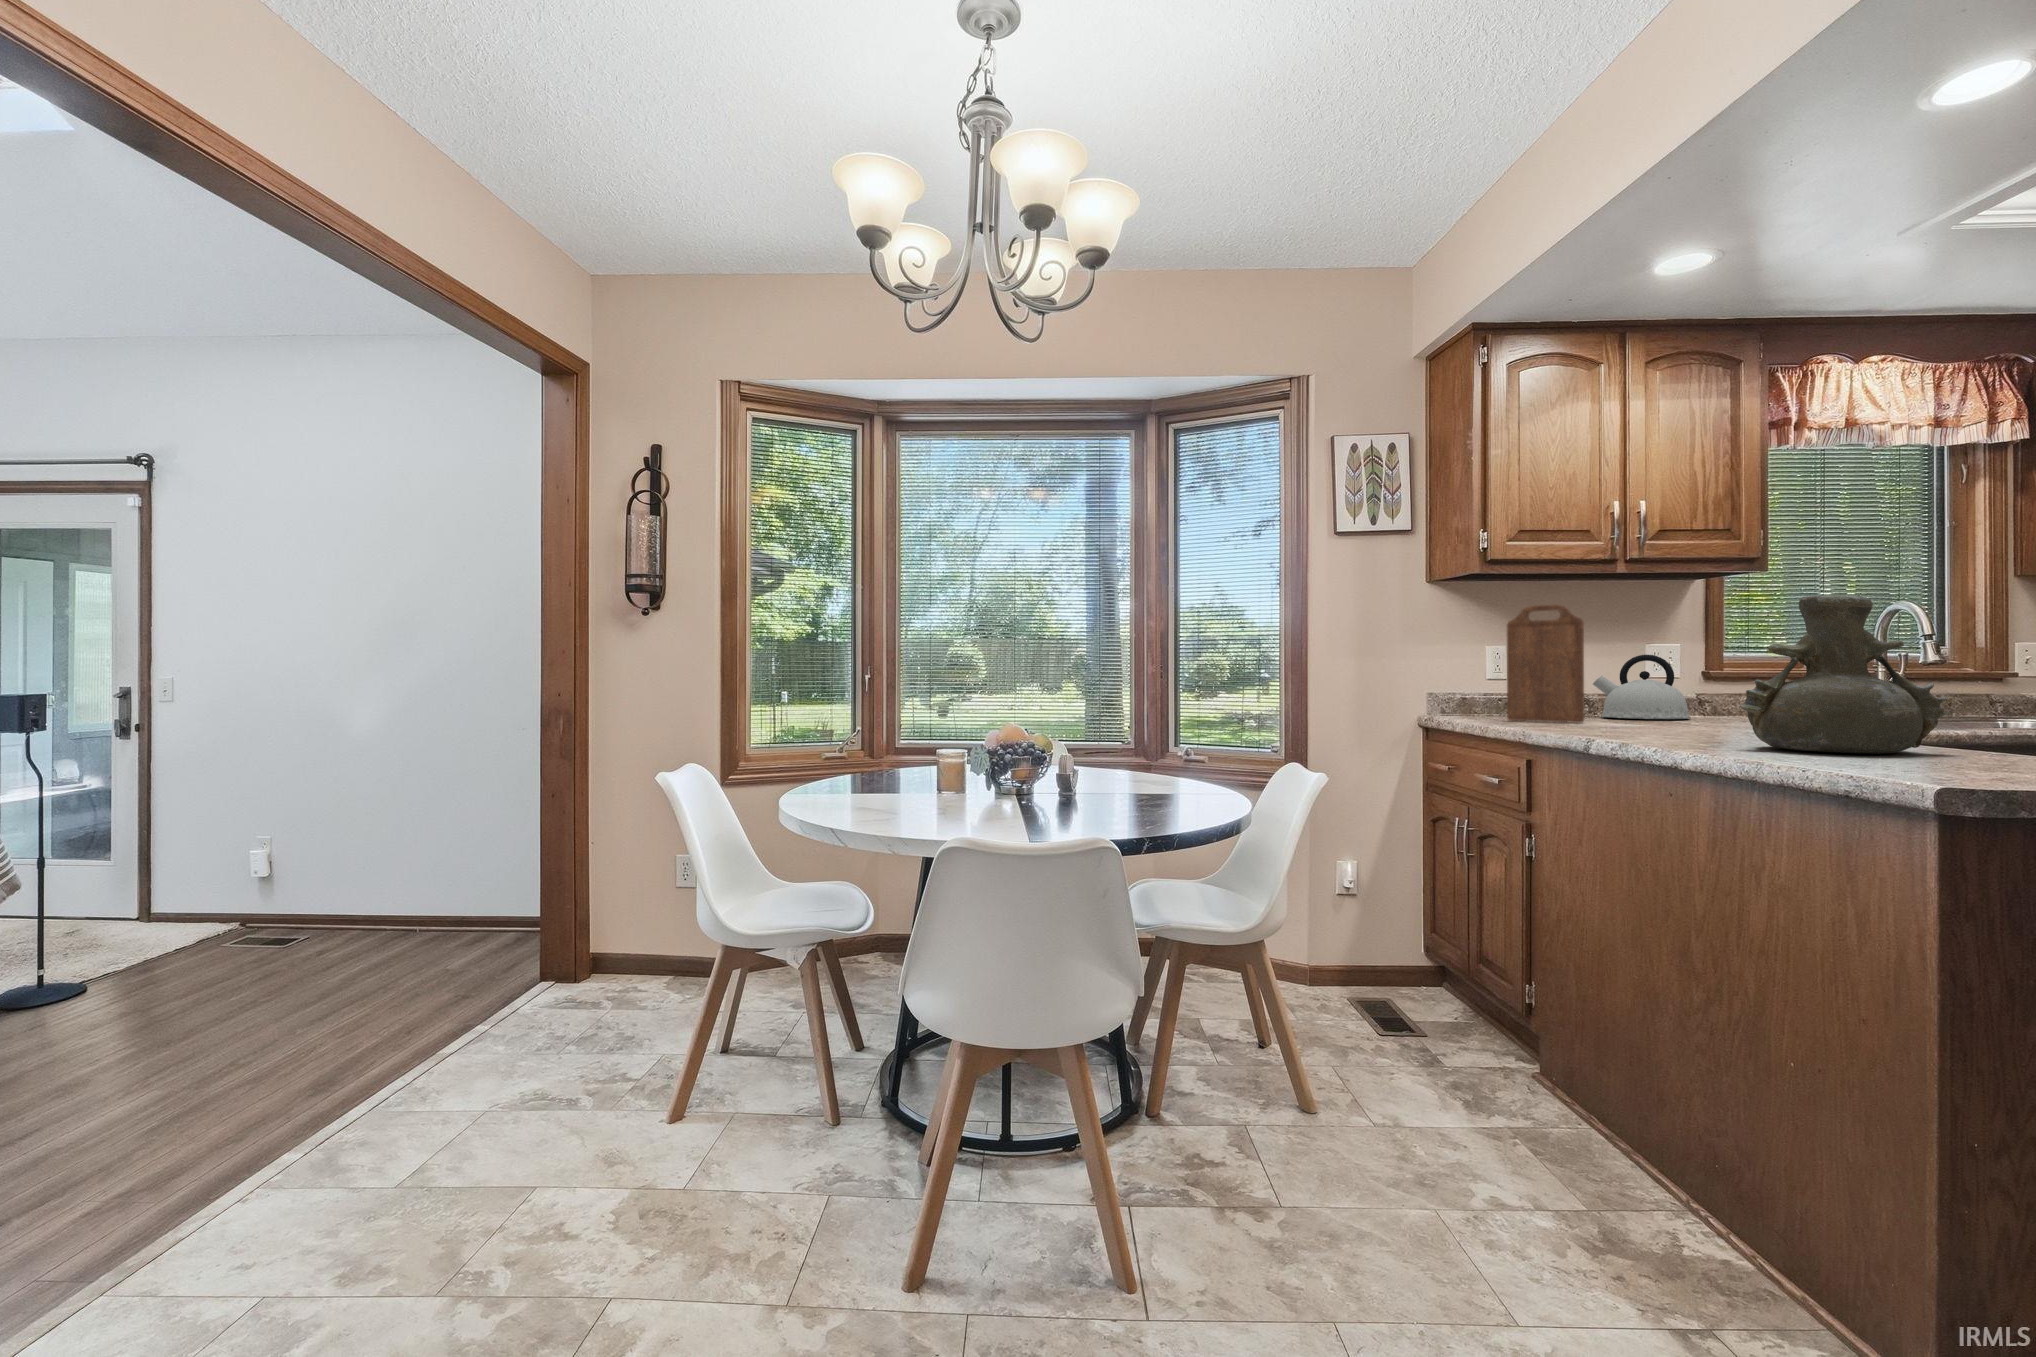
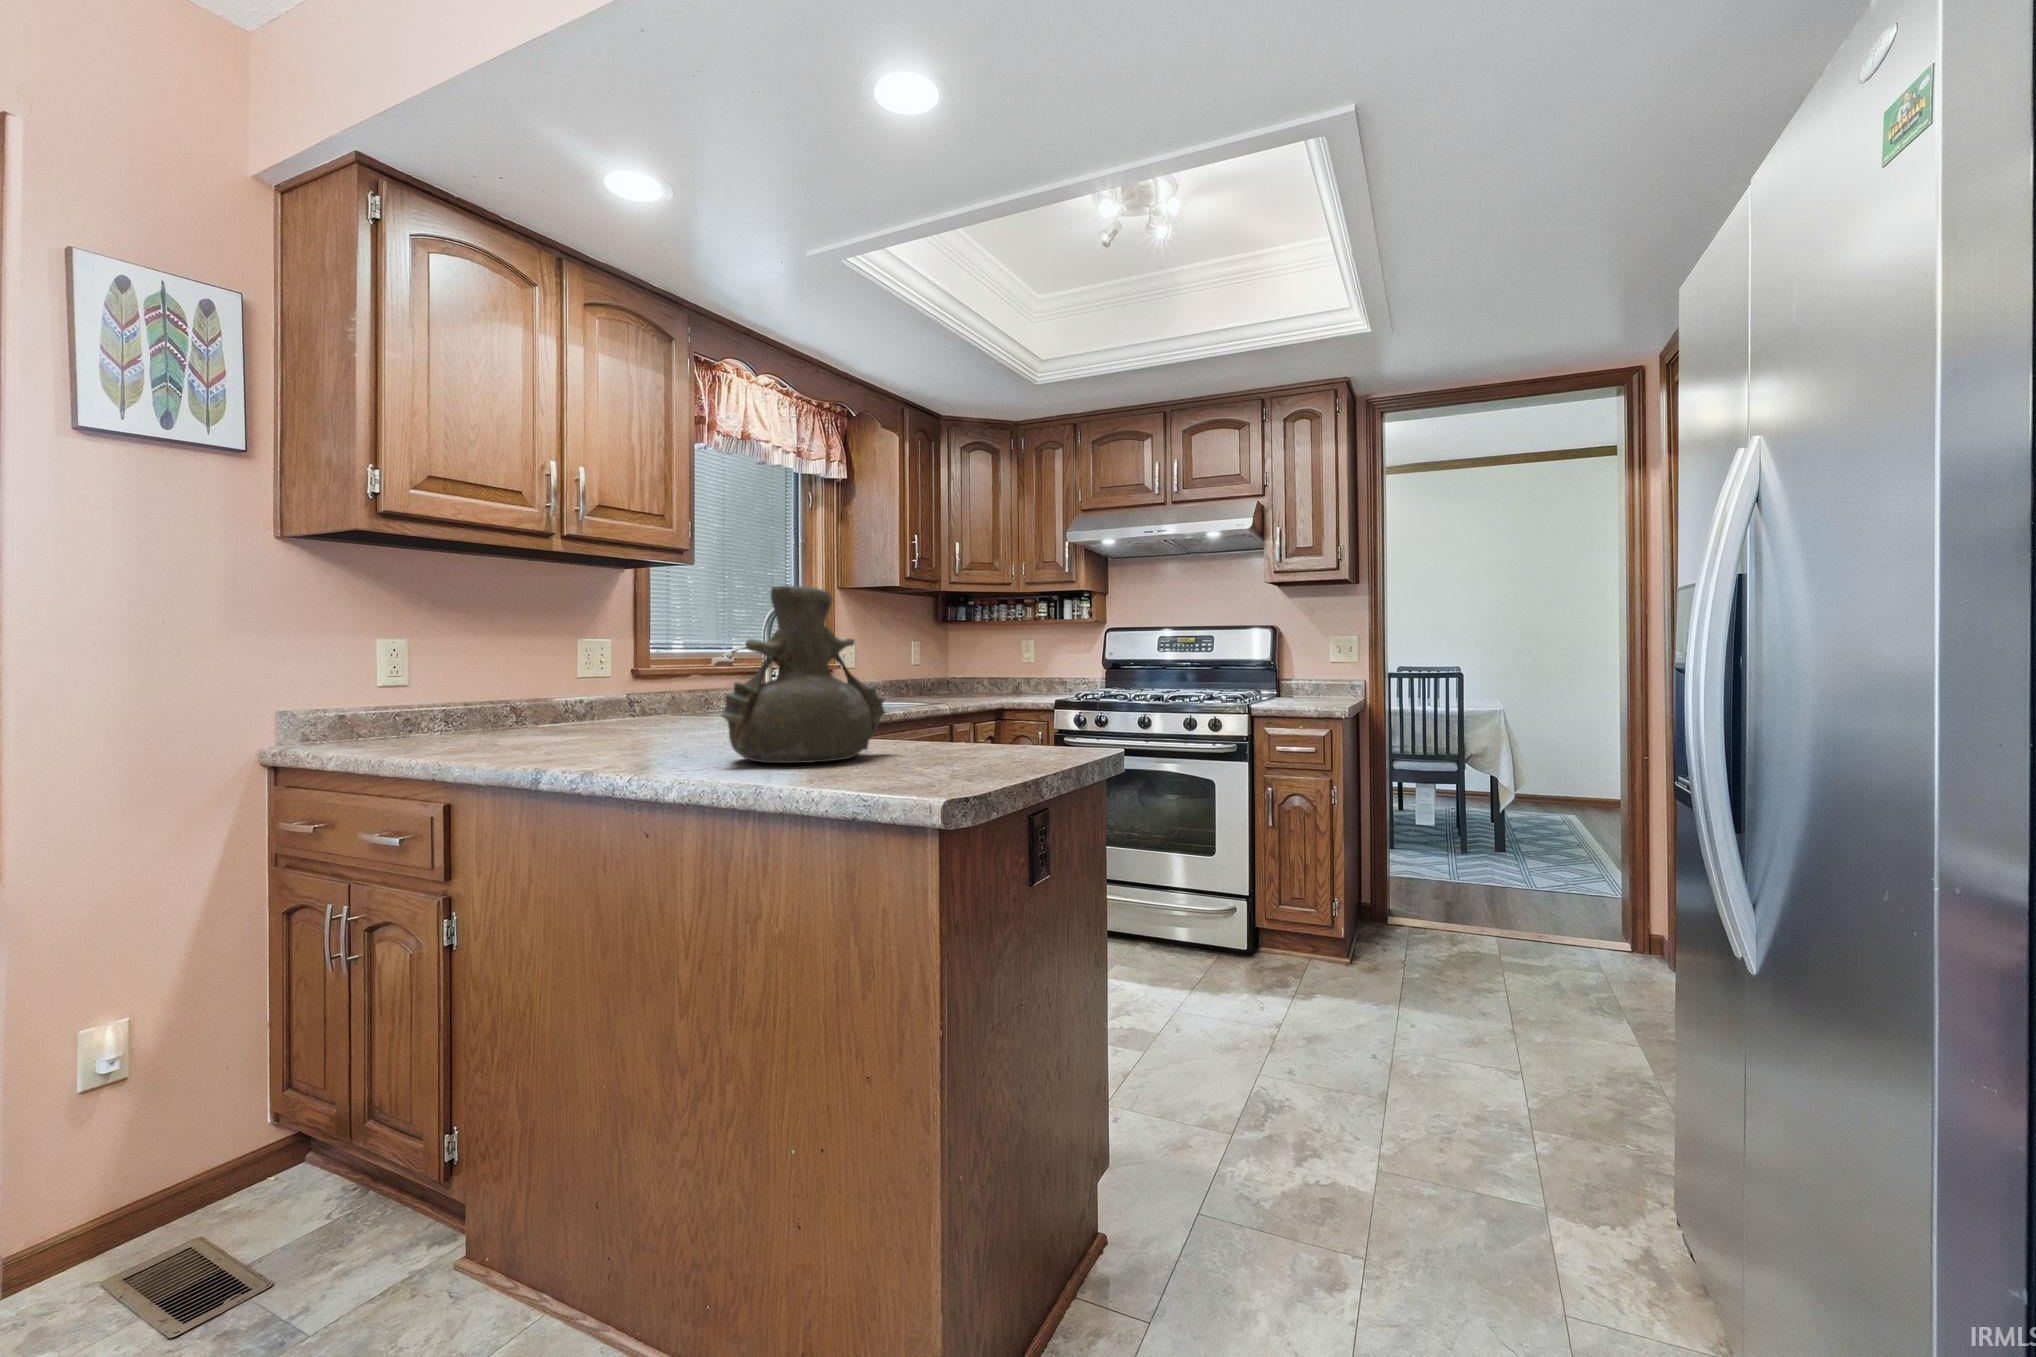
cutting board: present [1507,604,1584,723] -> none [408,581,517,743]
kettle: present [1593,655,1691,719] -> none [522,651,629,729]

